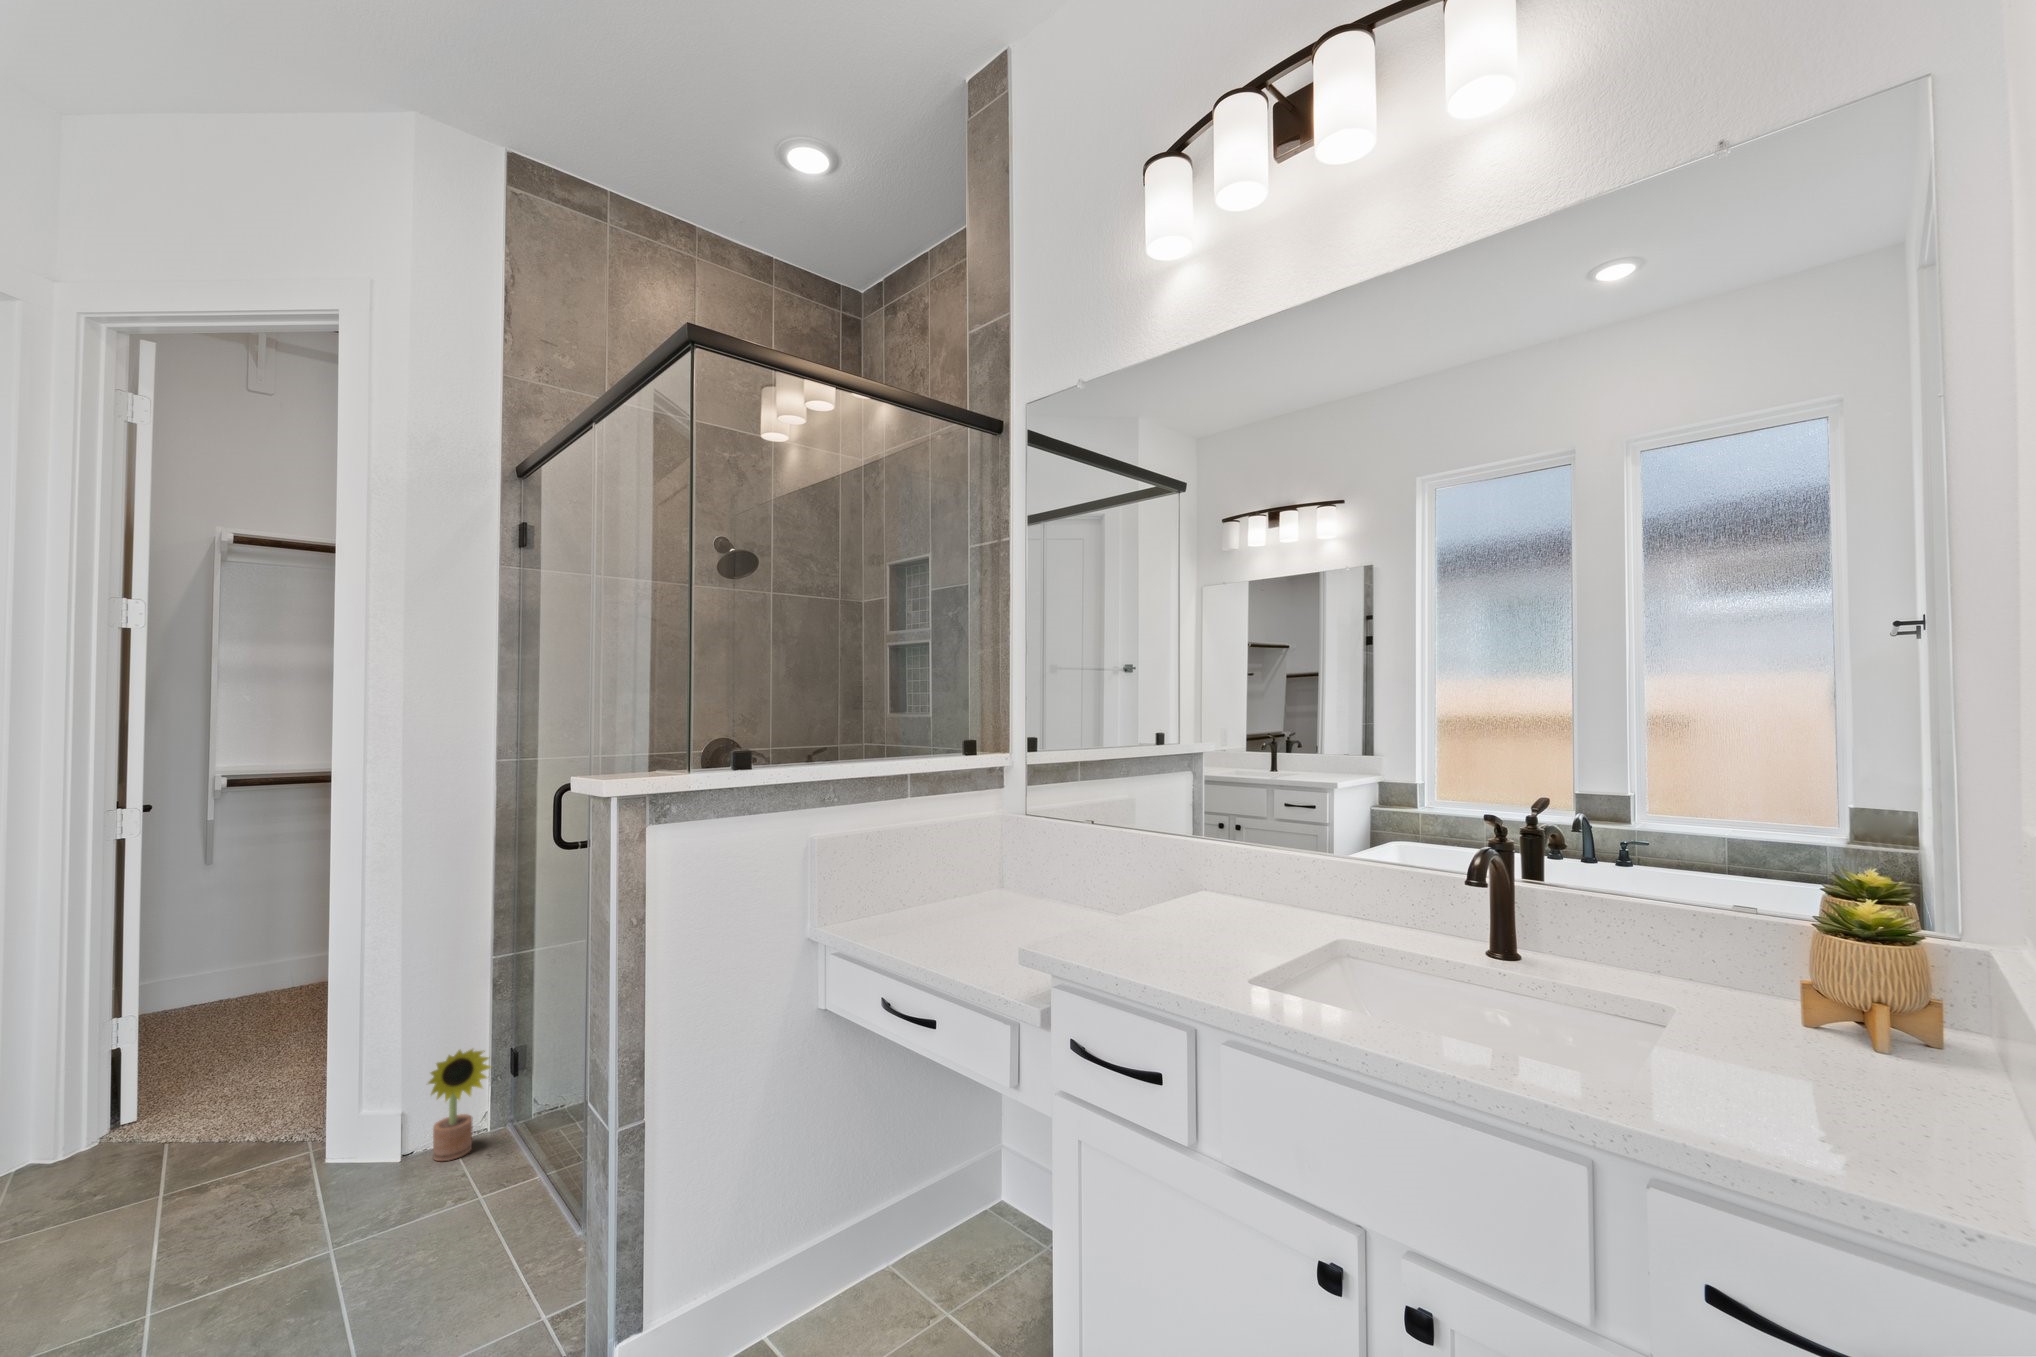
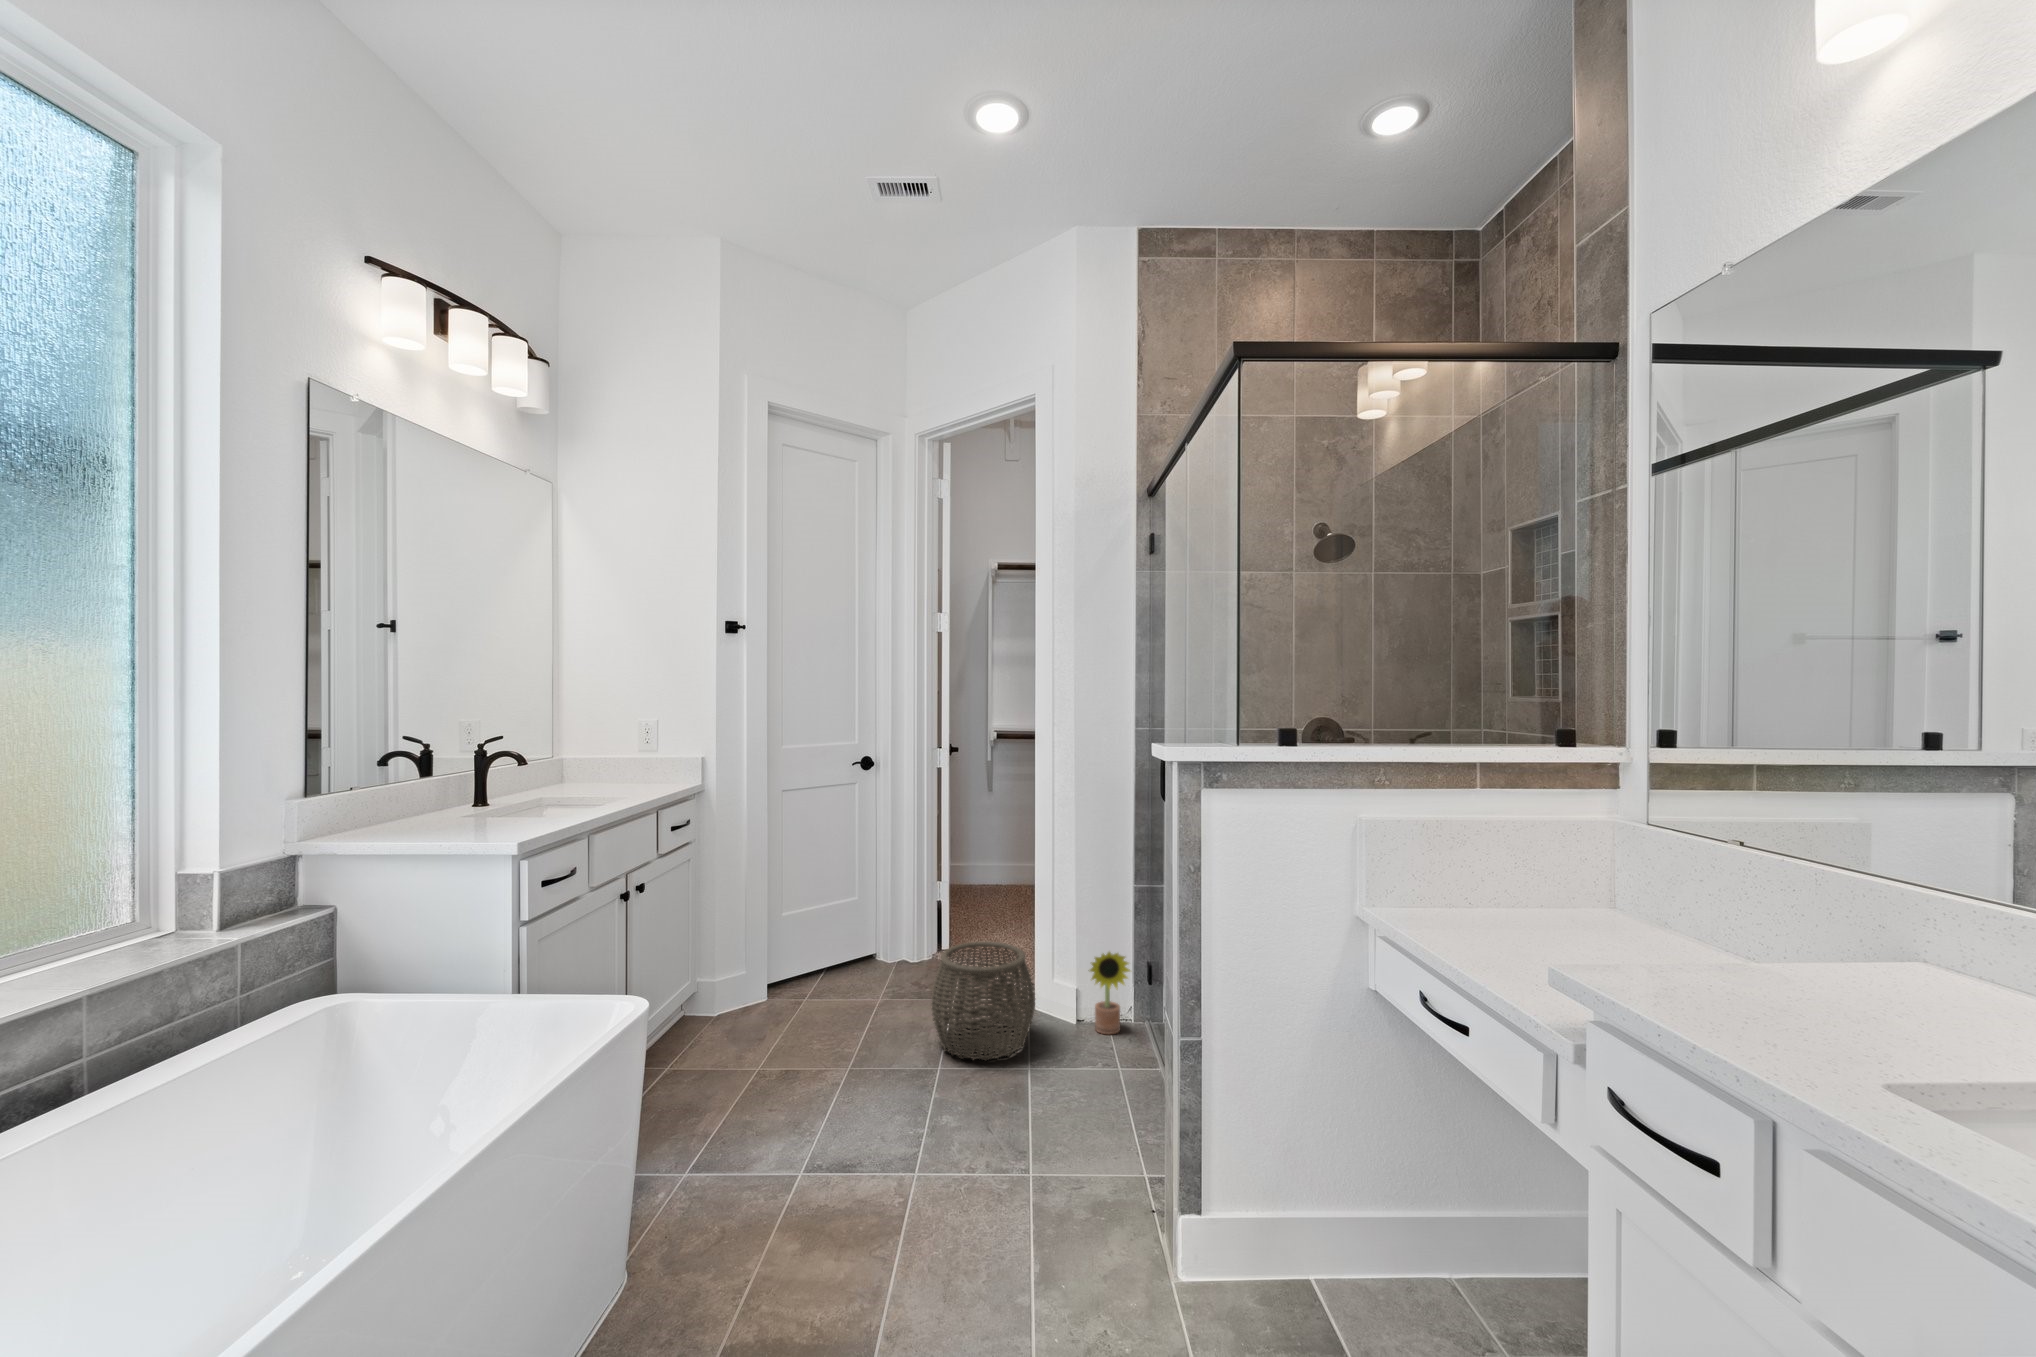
woven basket: none [125,1082,338,1284] -> present [931,942,1035,1060]

